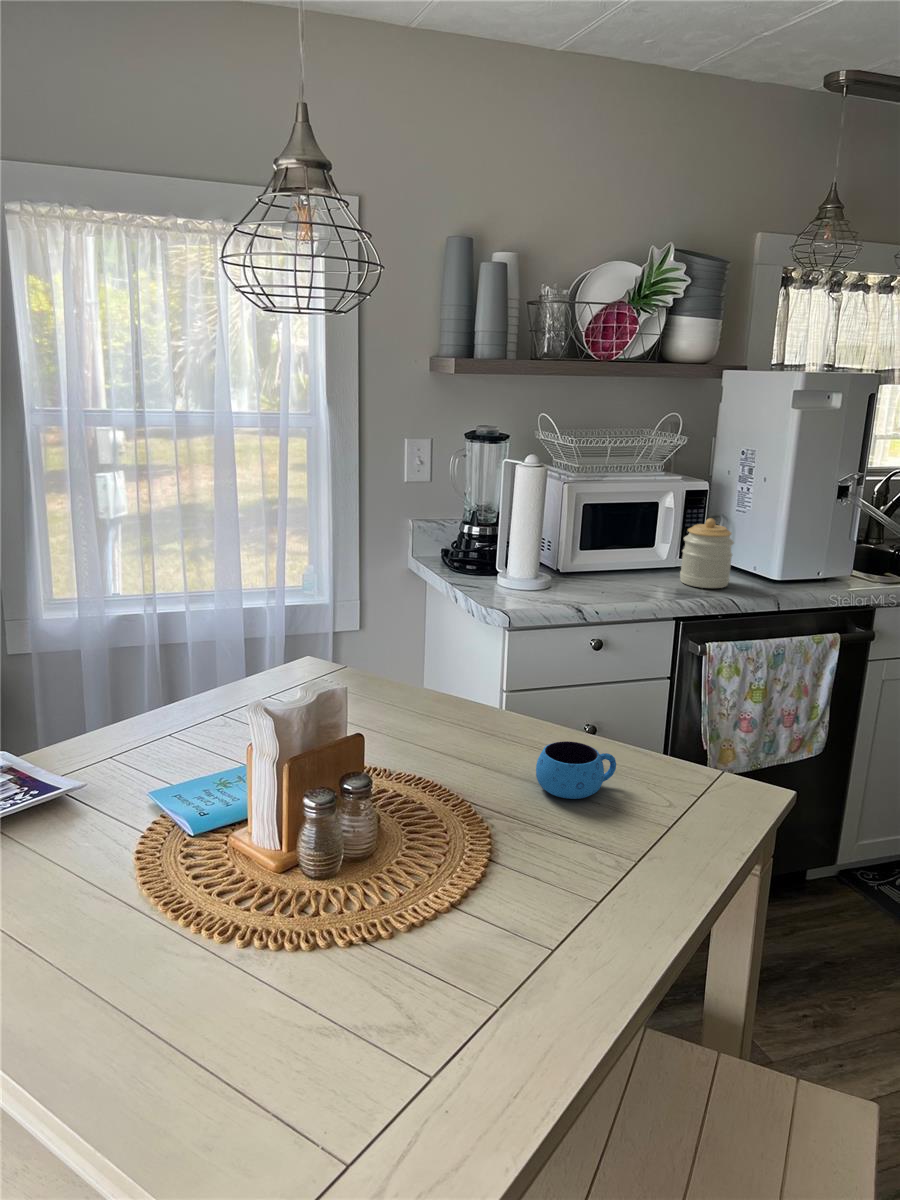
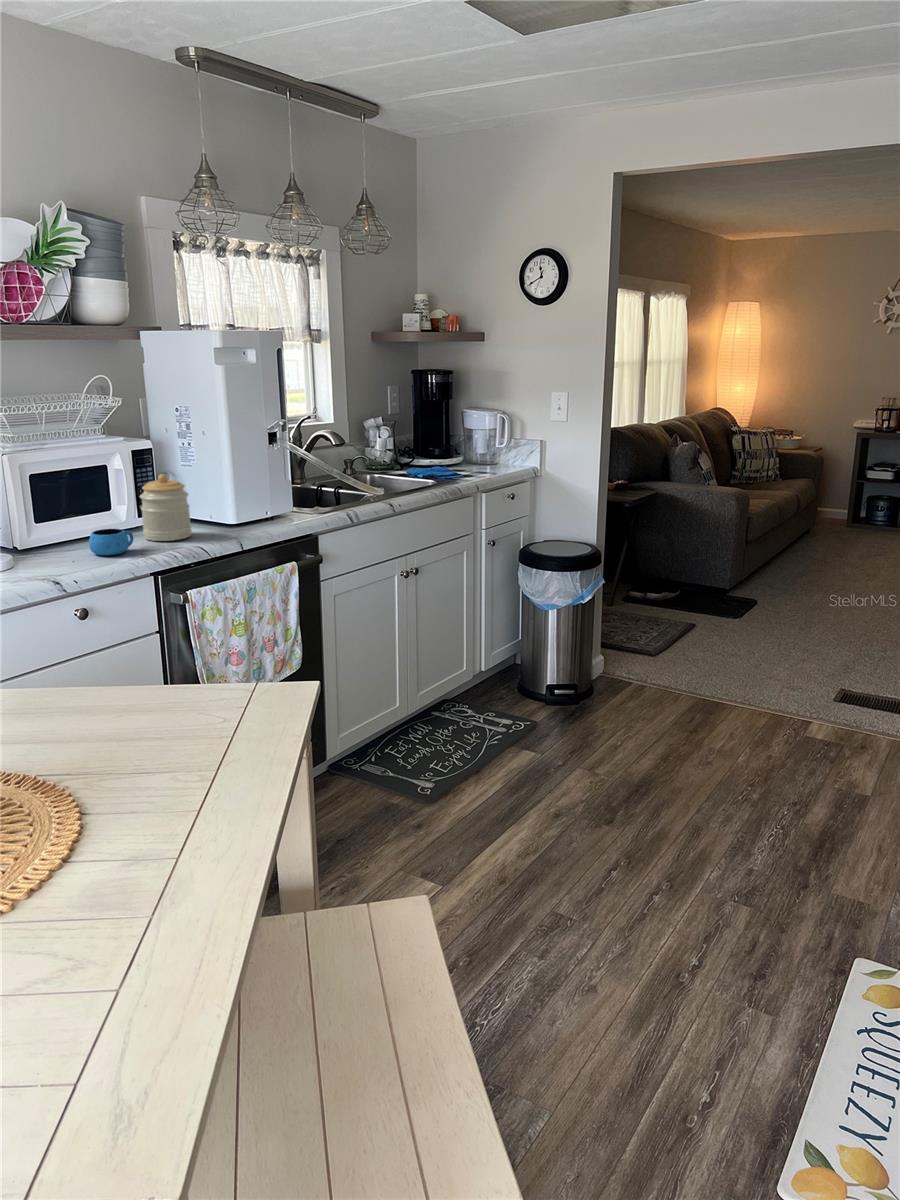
mug: present [536,741,616,799] -> present [89,529,134,555]

